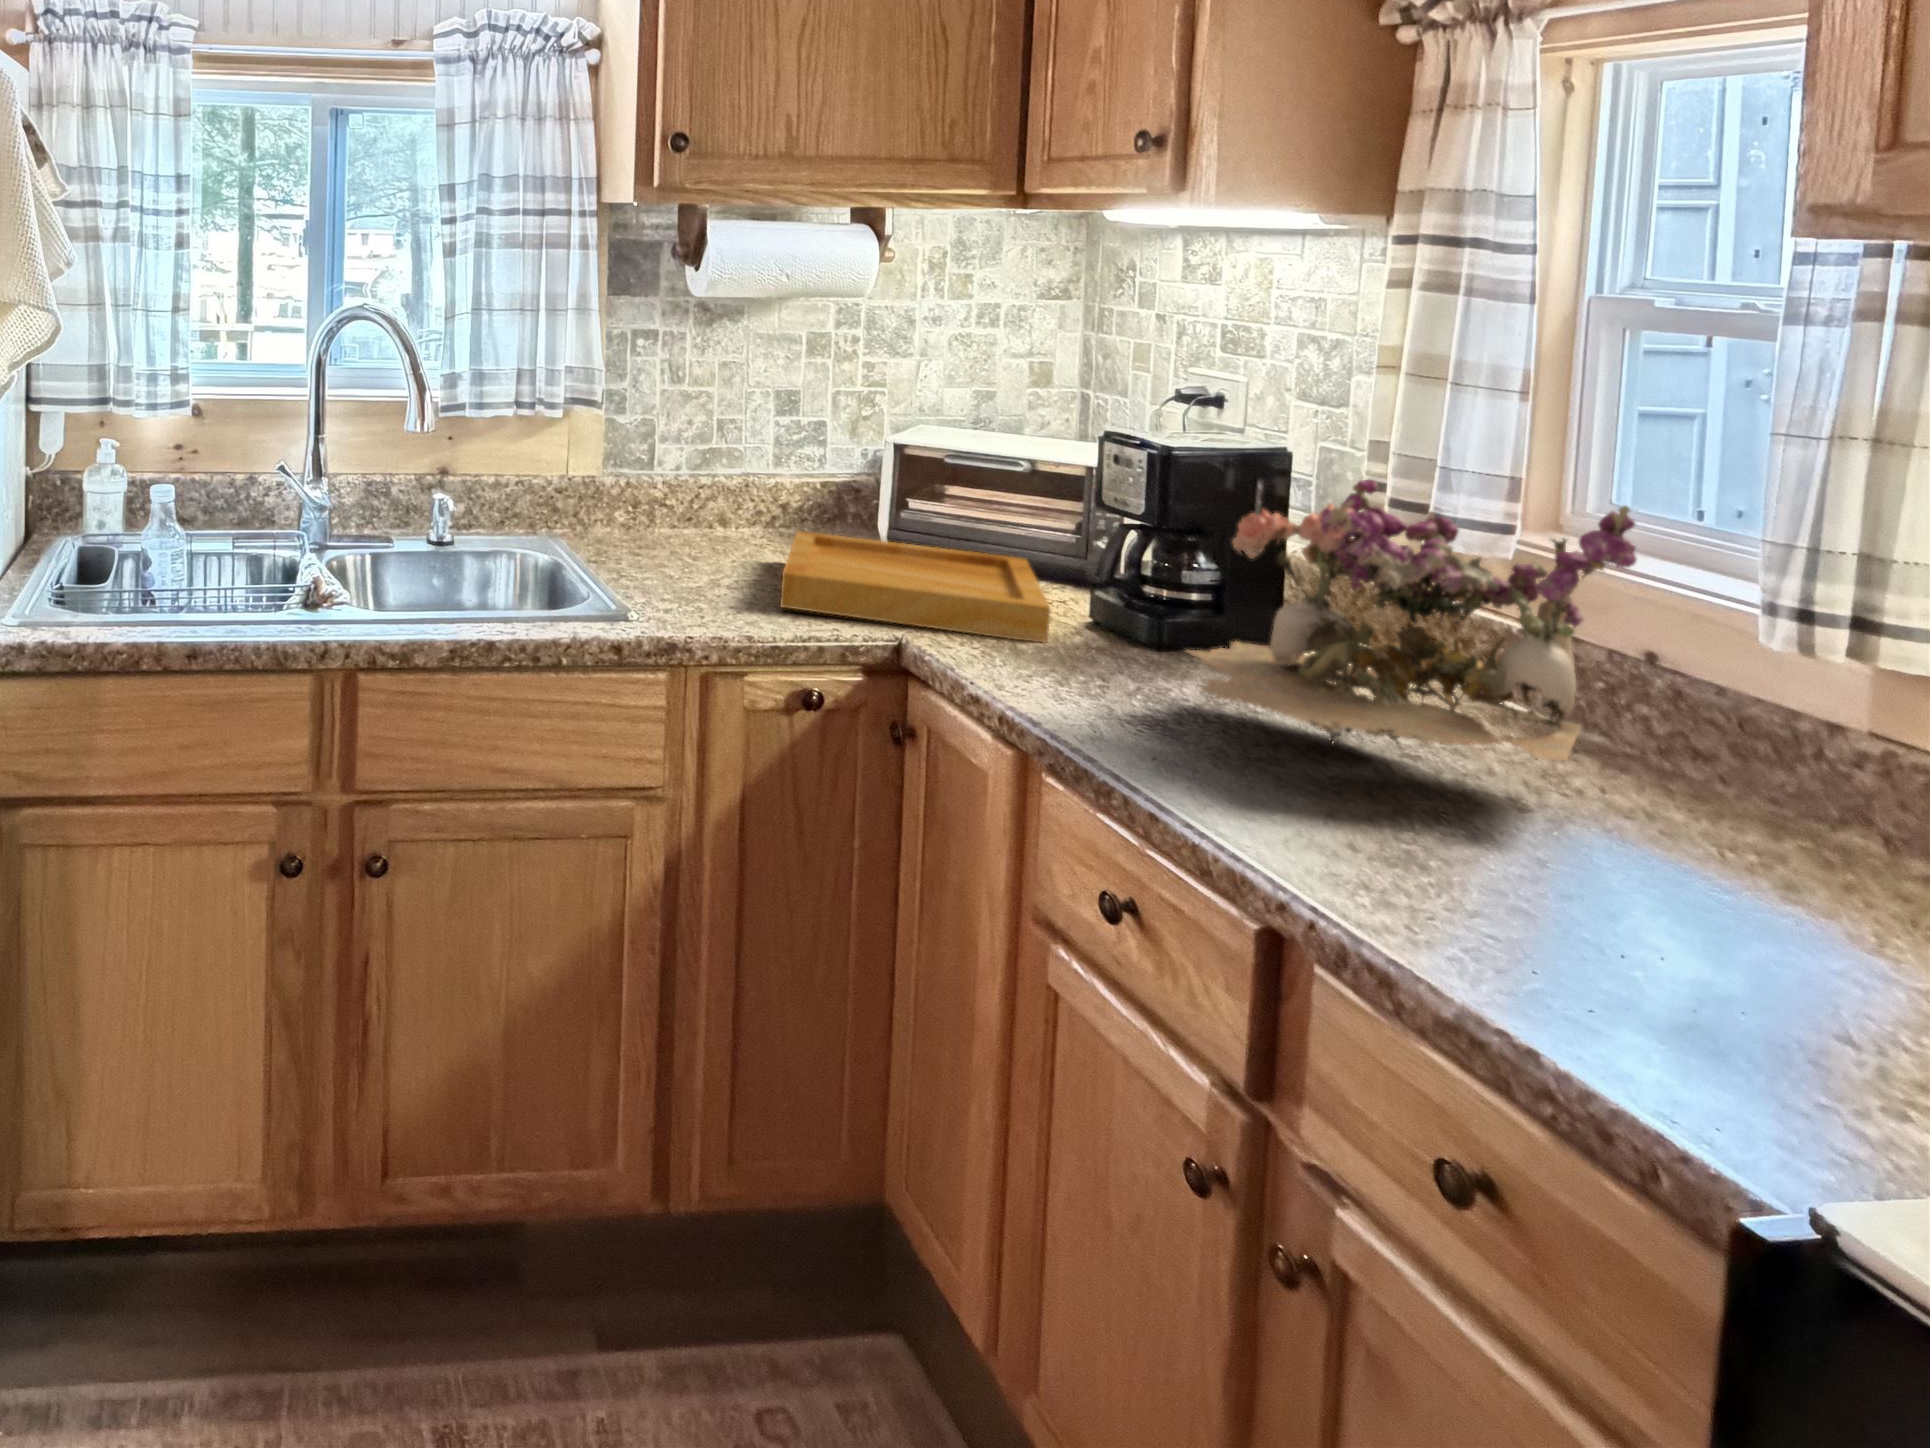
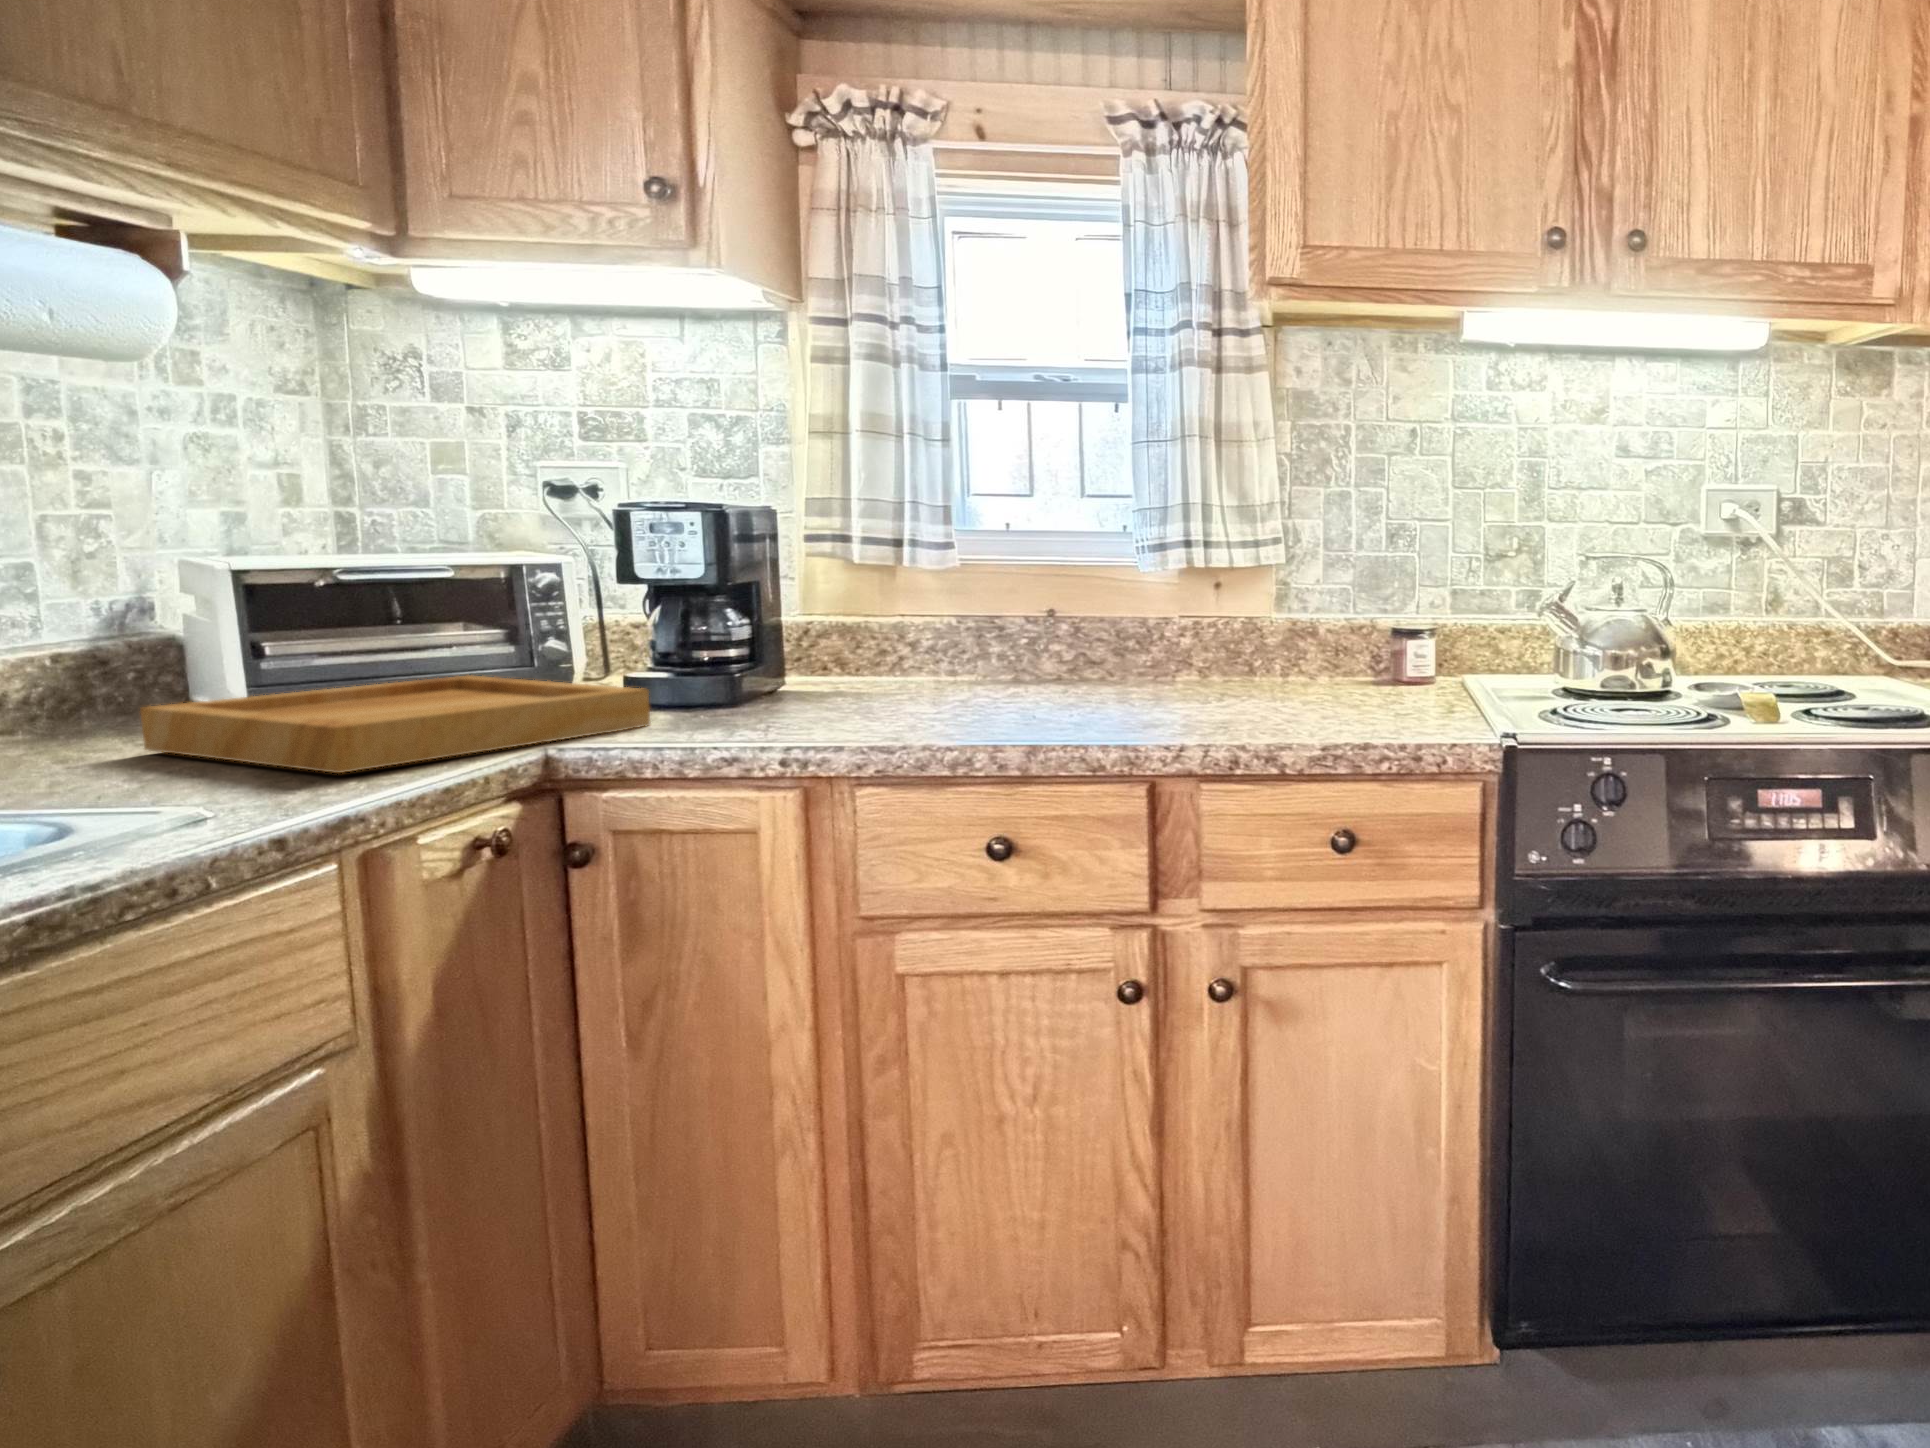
flower arrangement: present [1184,480,1636,762] -> none [868,497,1161,710]

